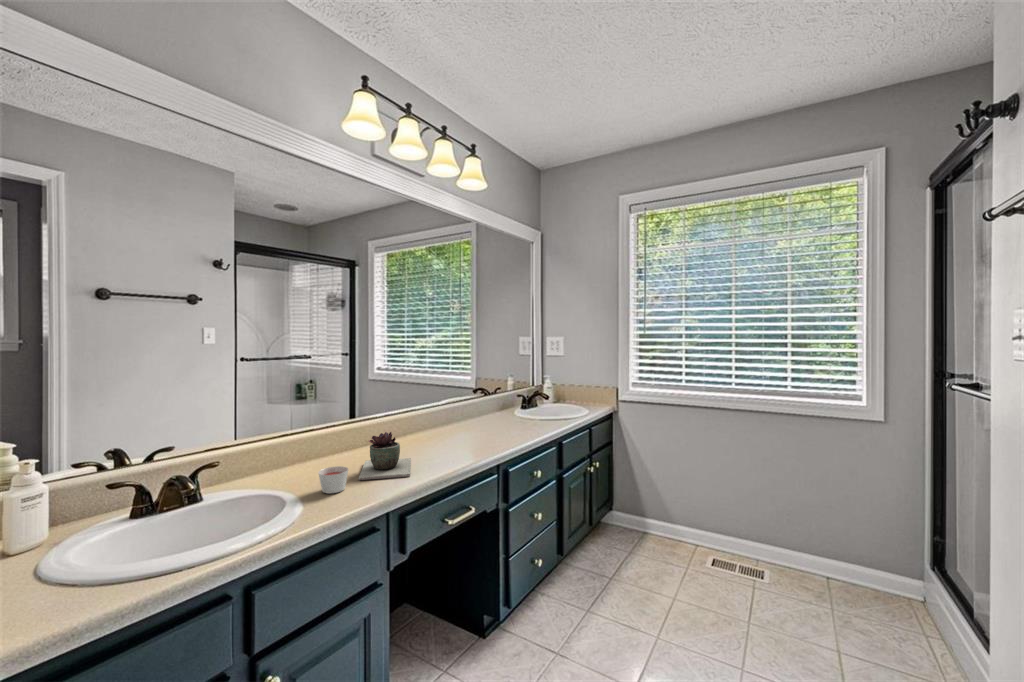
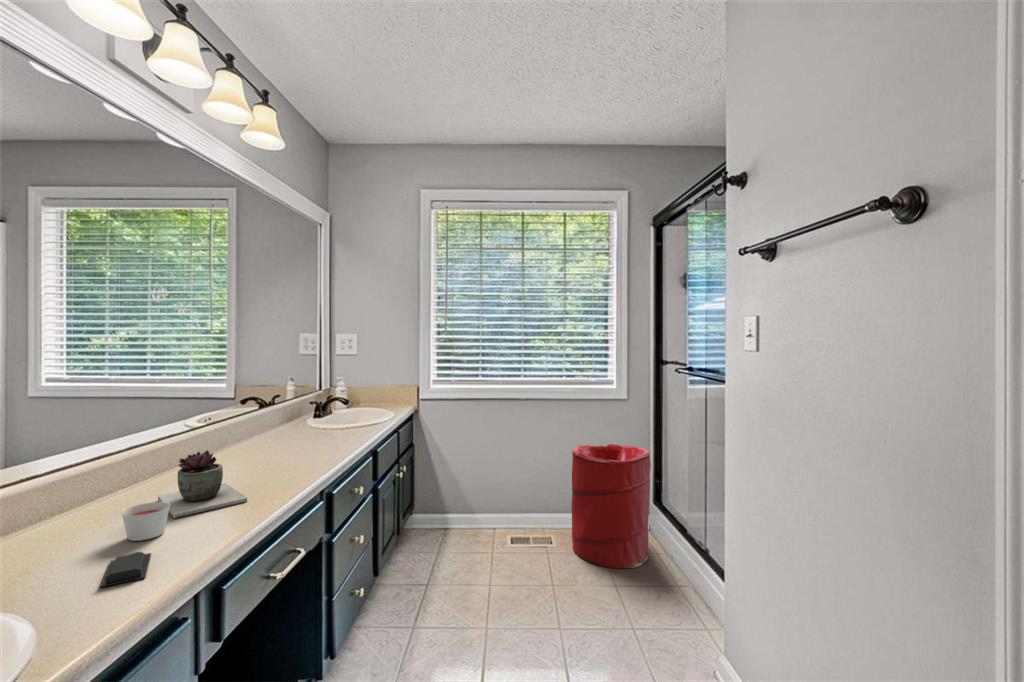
laundry hamper: none [789,472,916,647] -> present [572,444,651,568]
soap bar: none [276,502,322,523] -> present [100,552,151,587]

